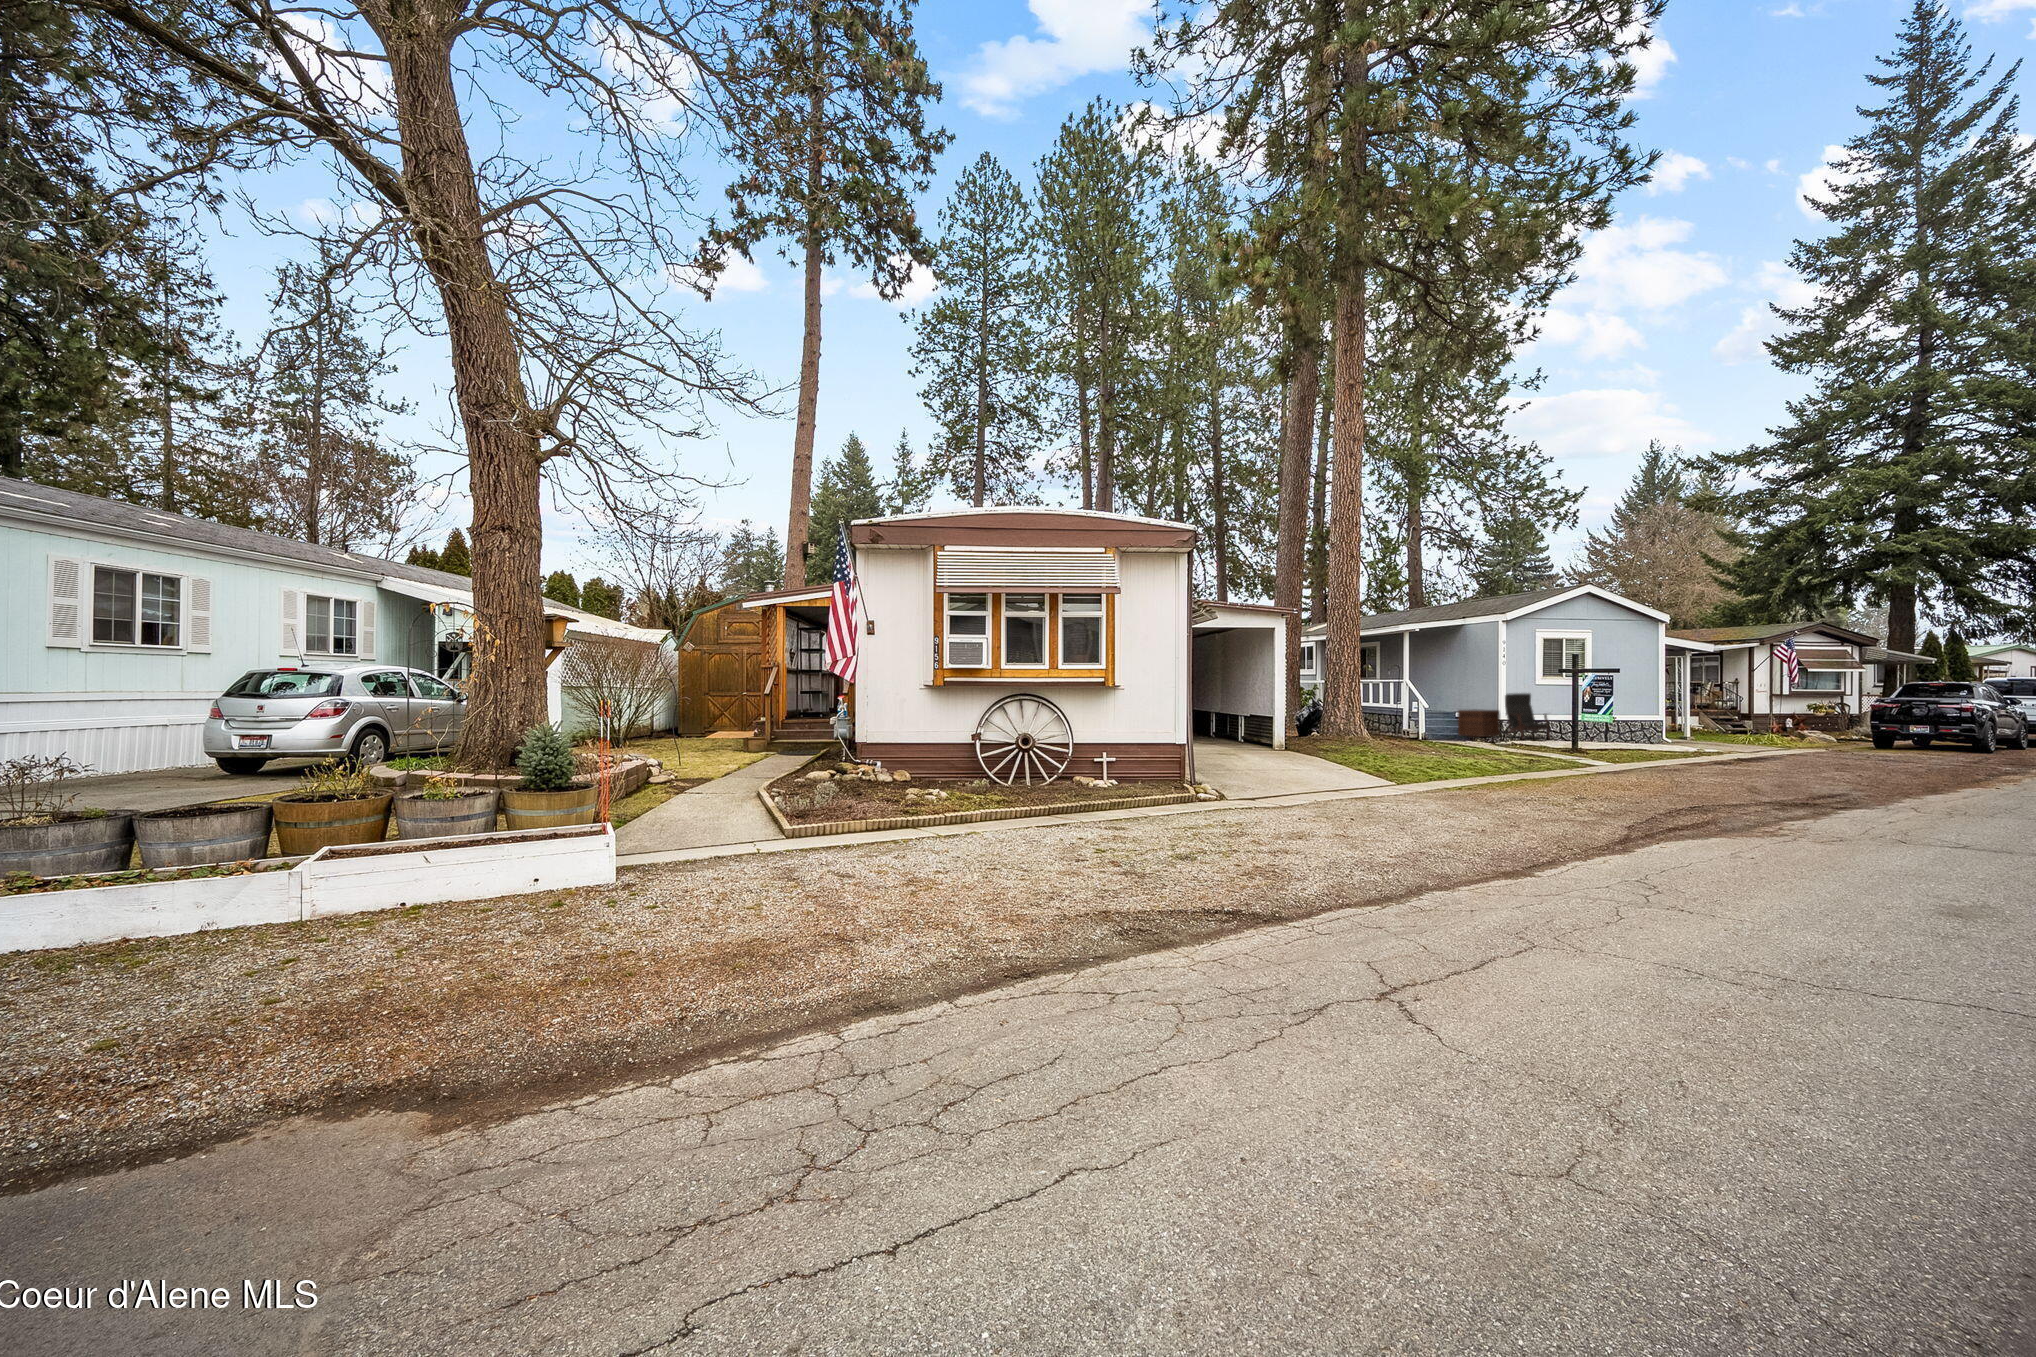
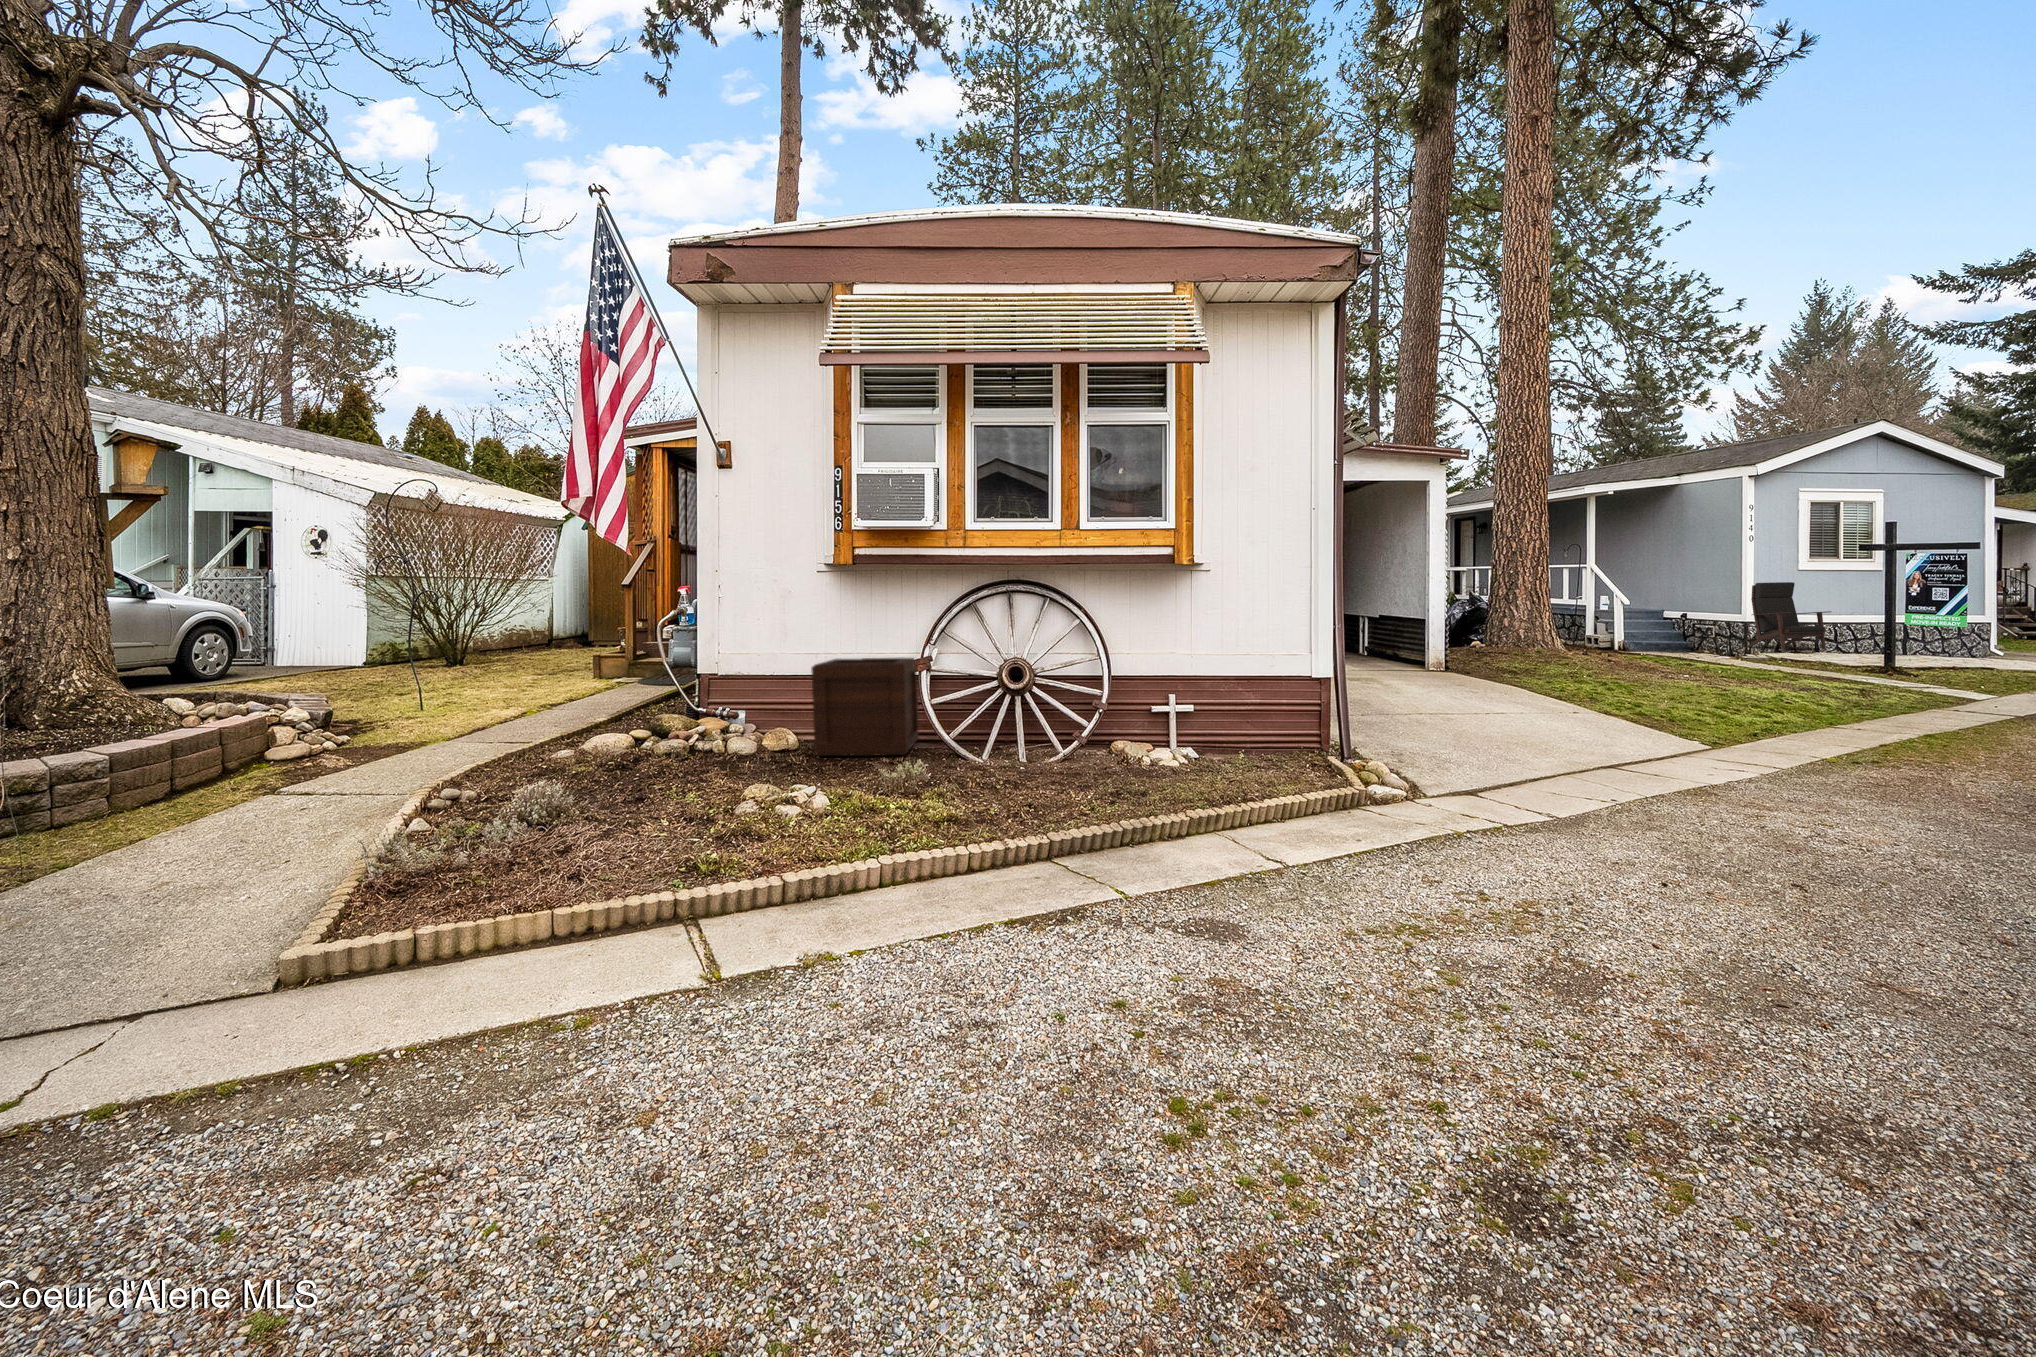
wooden crate: present [1458,710,1500,737] -> present [811,658,919,756]

